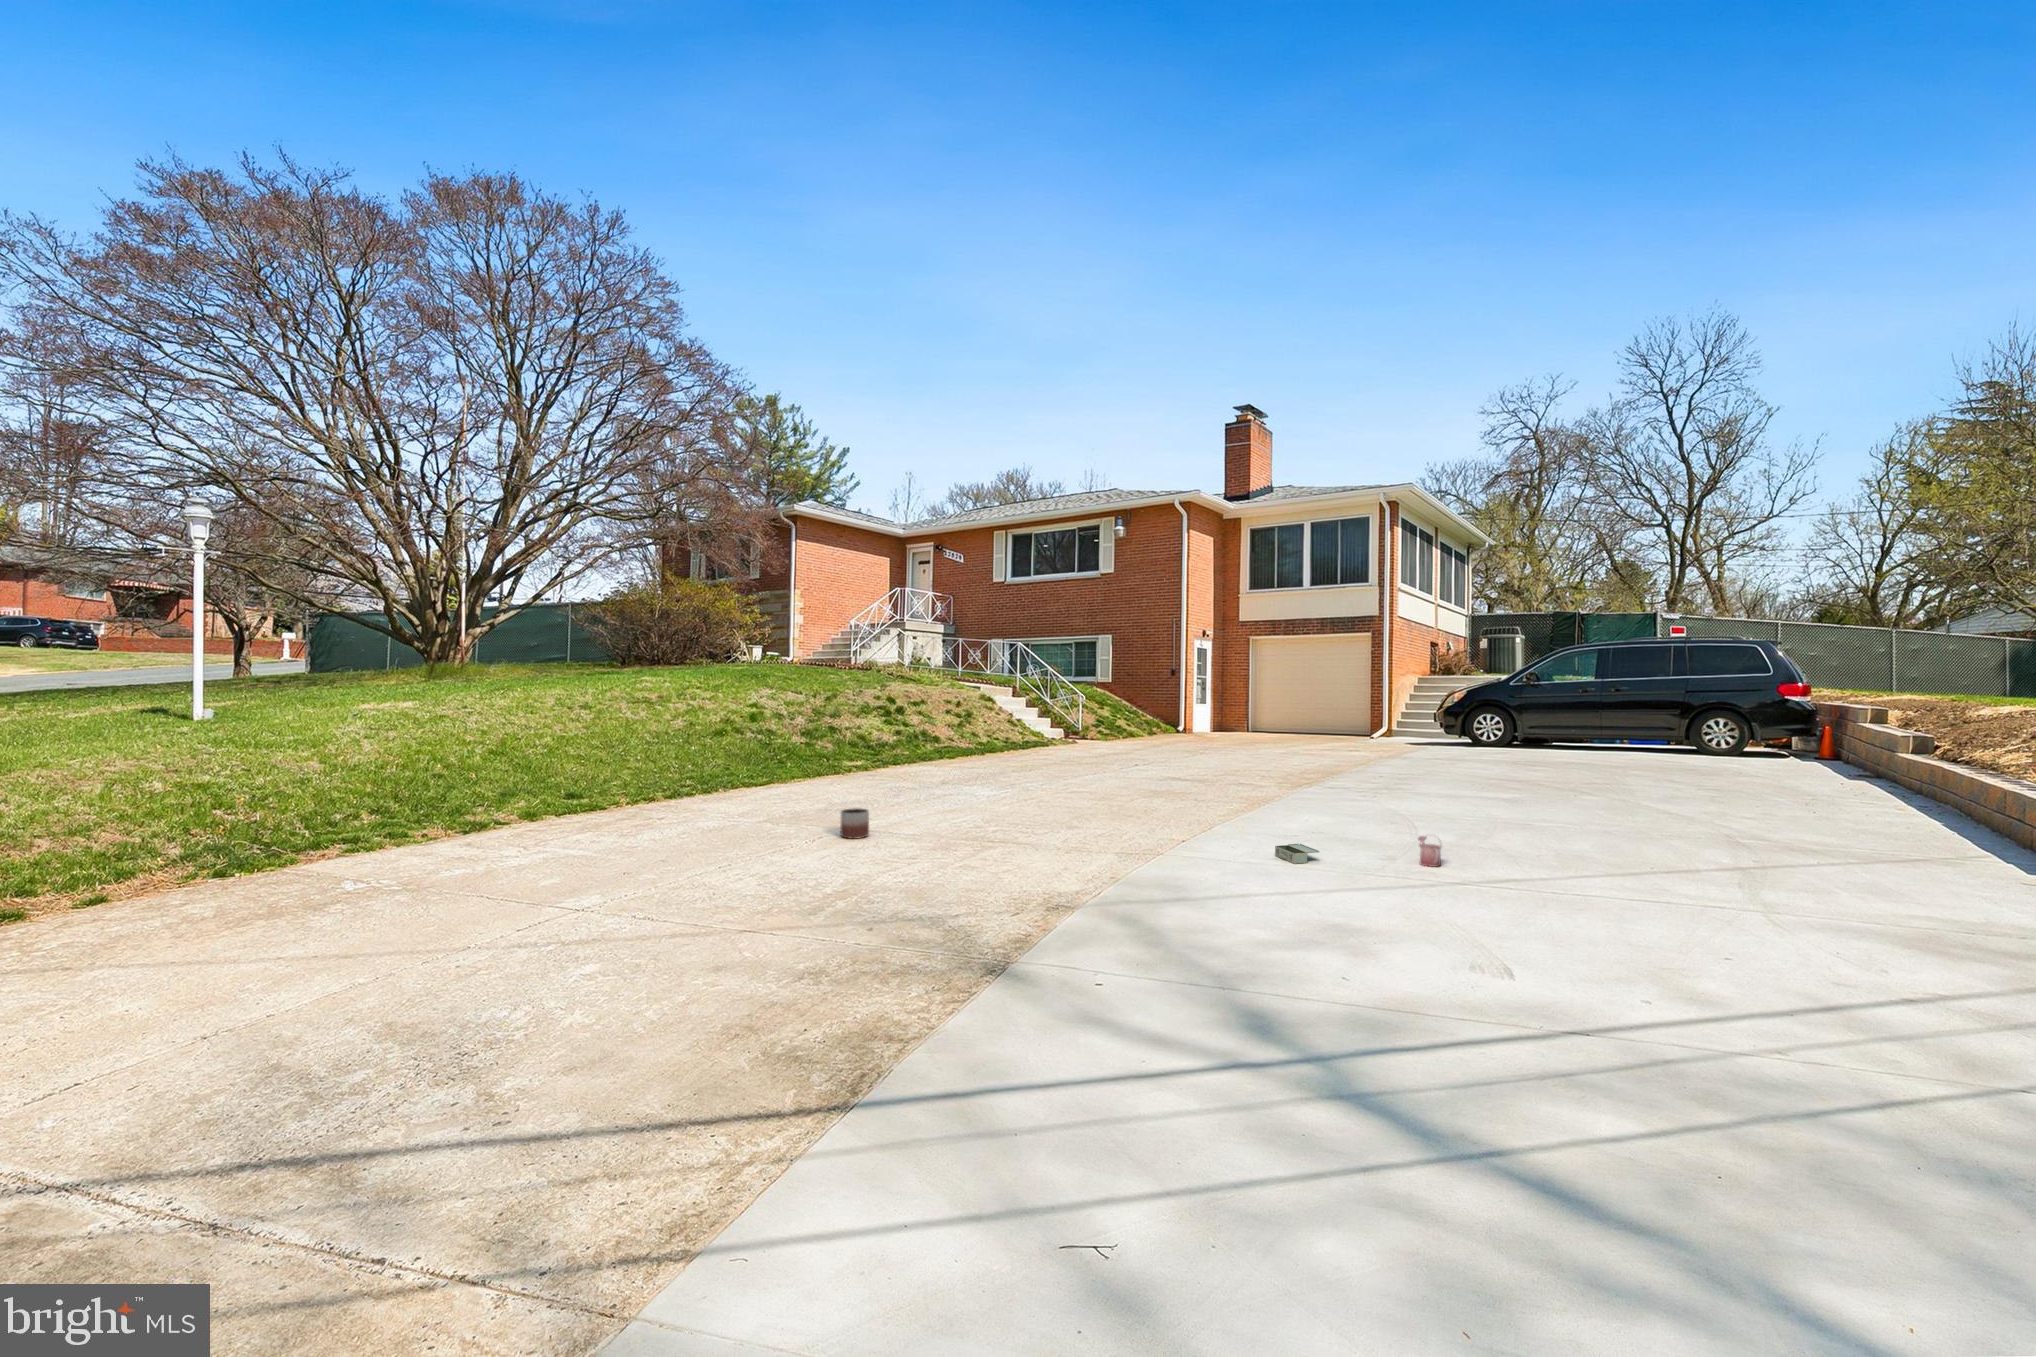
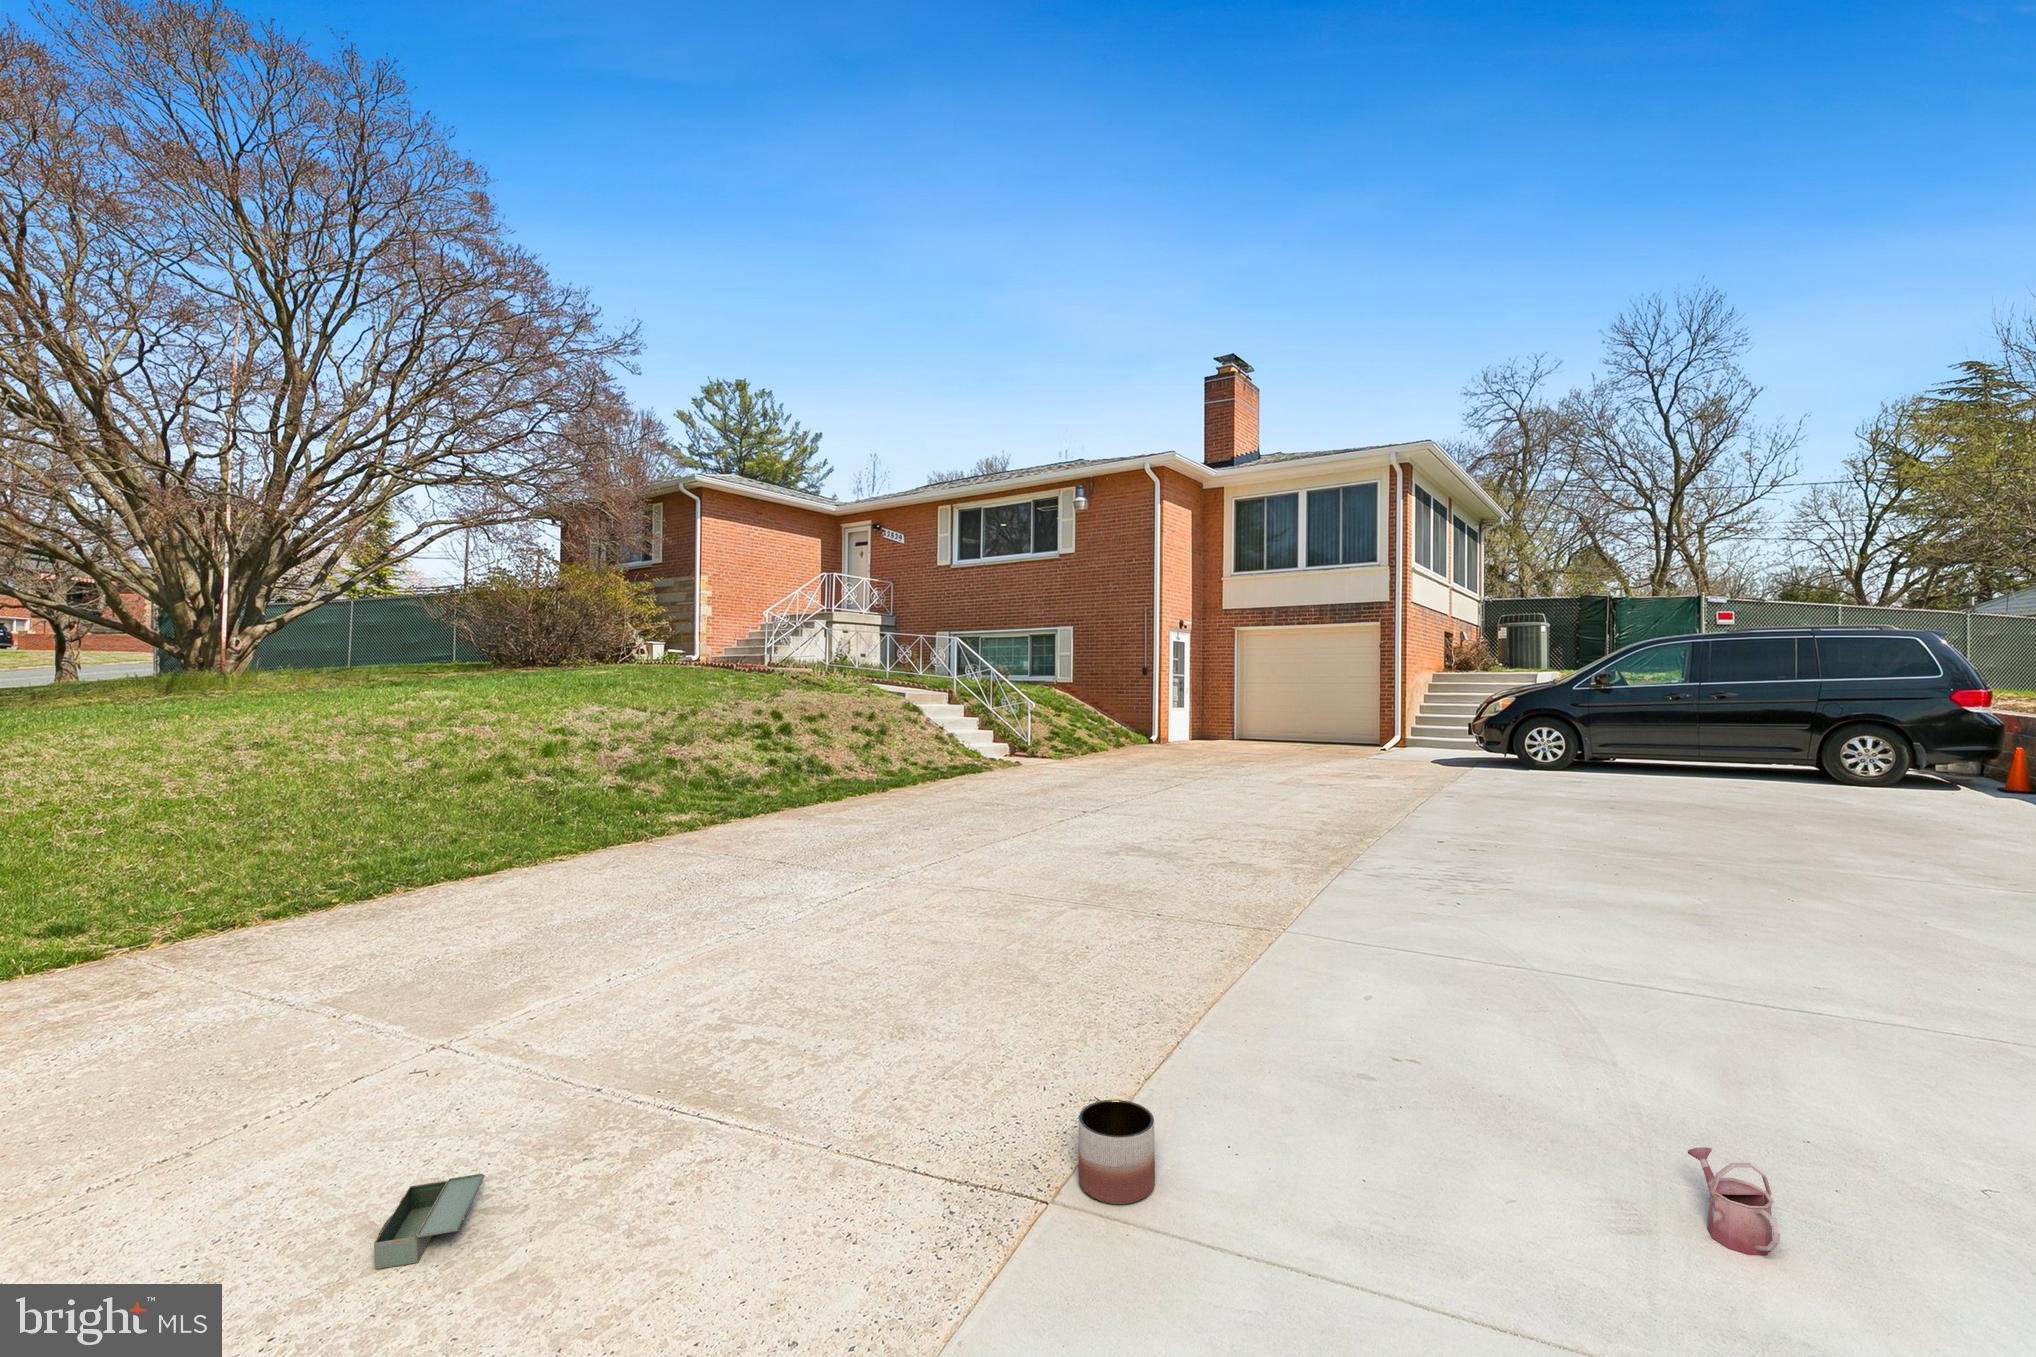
planter: present [841,808,869,839] -> present [1078,1100,1155,1204]
toolbox: present [1275,844,1319,864] -> present [374,1174,485,1269]

